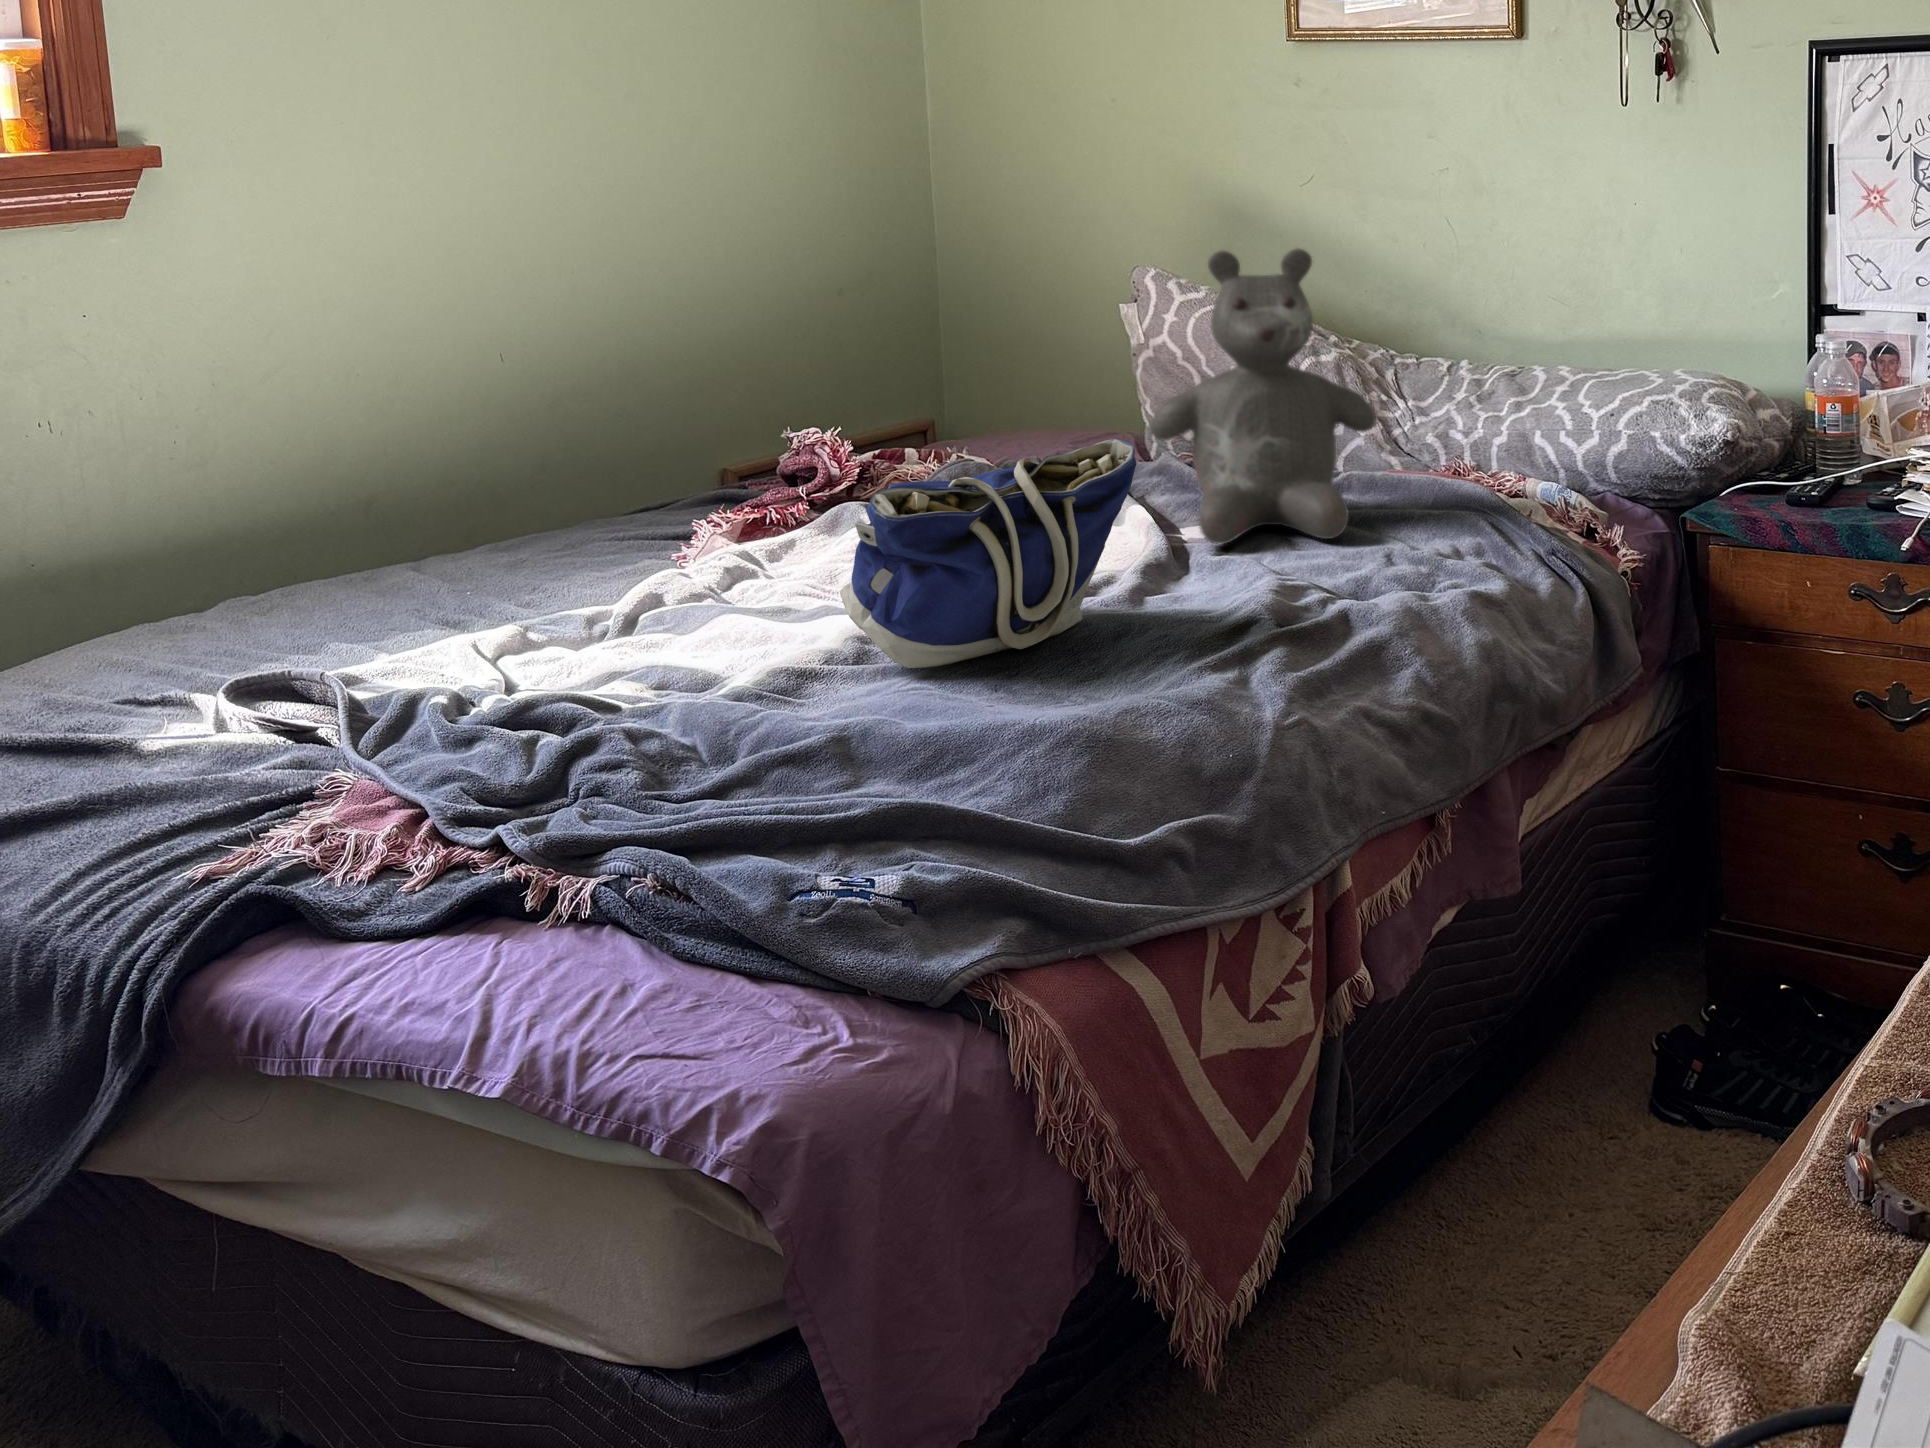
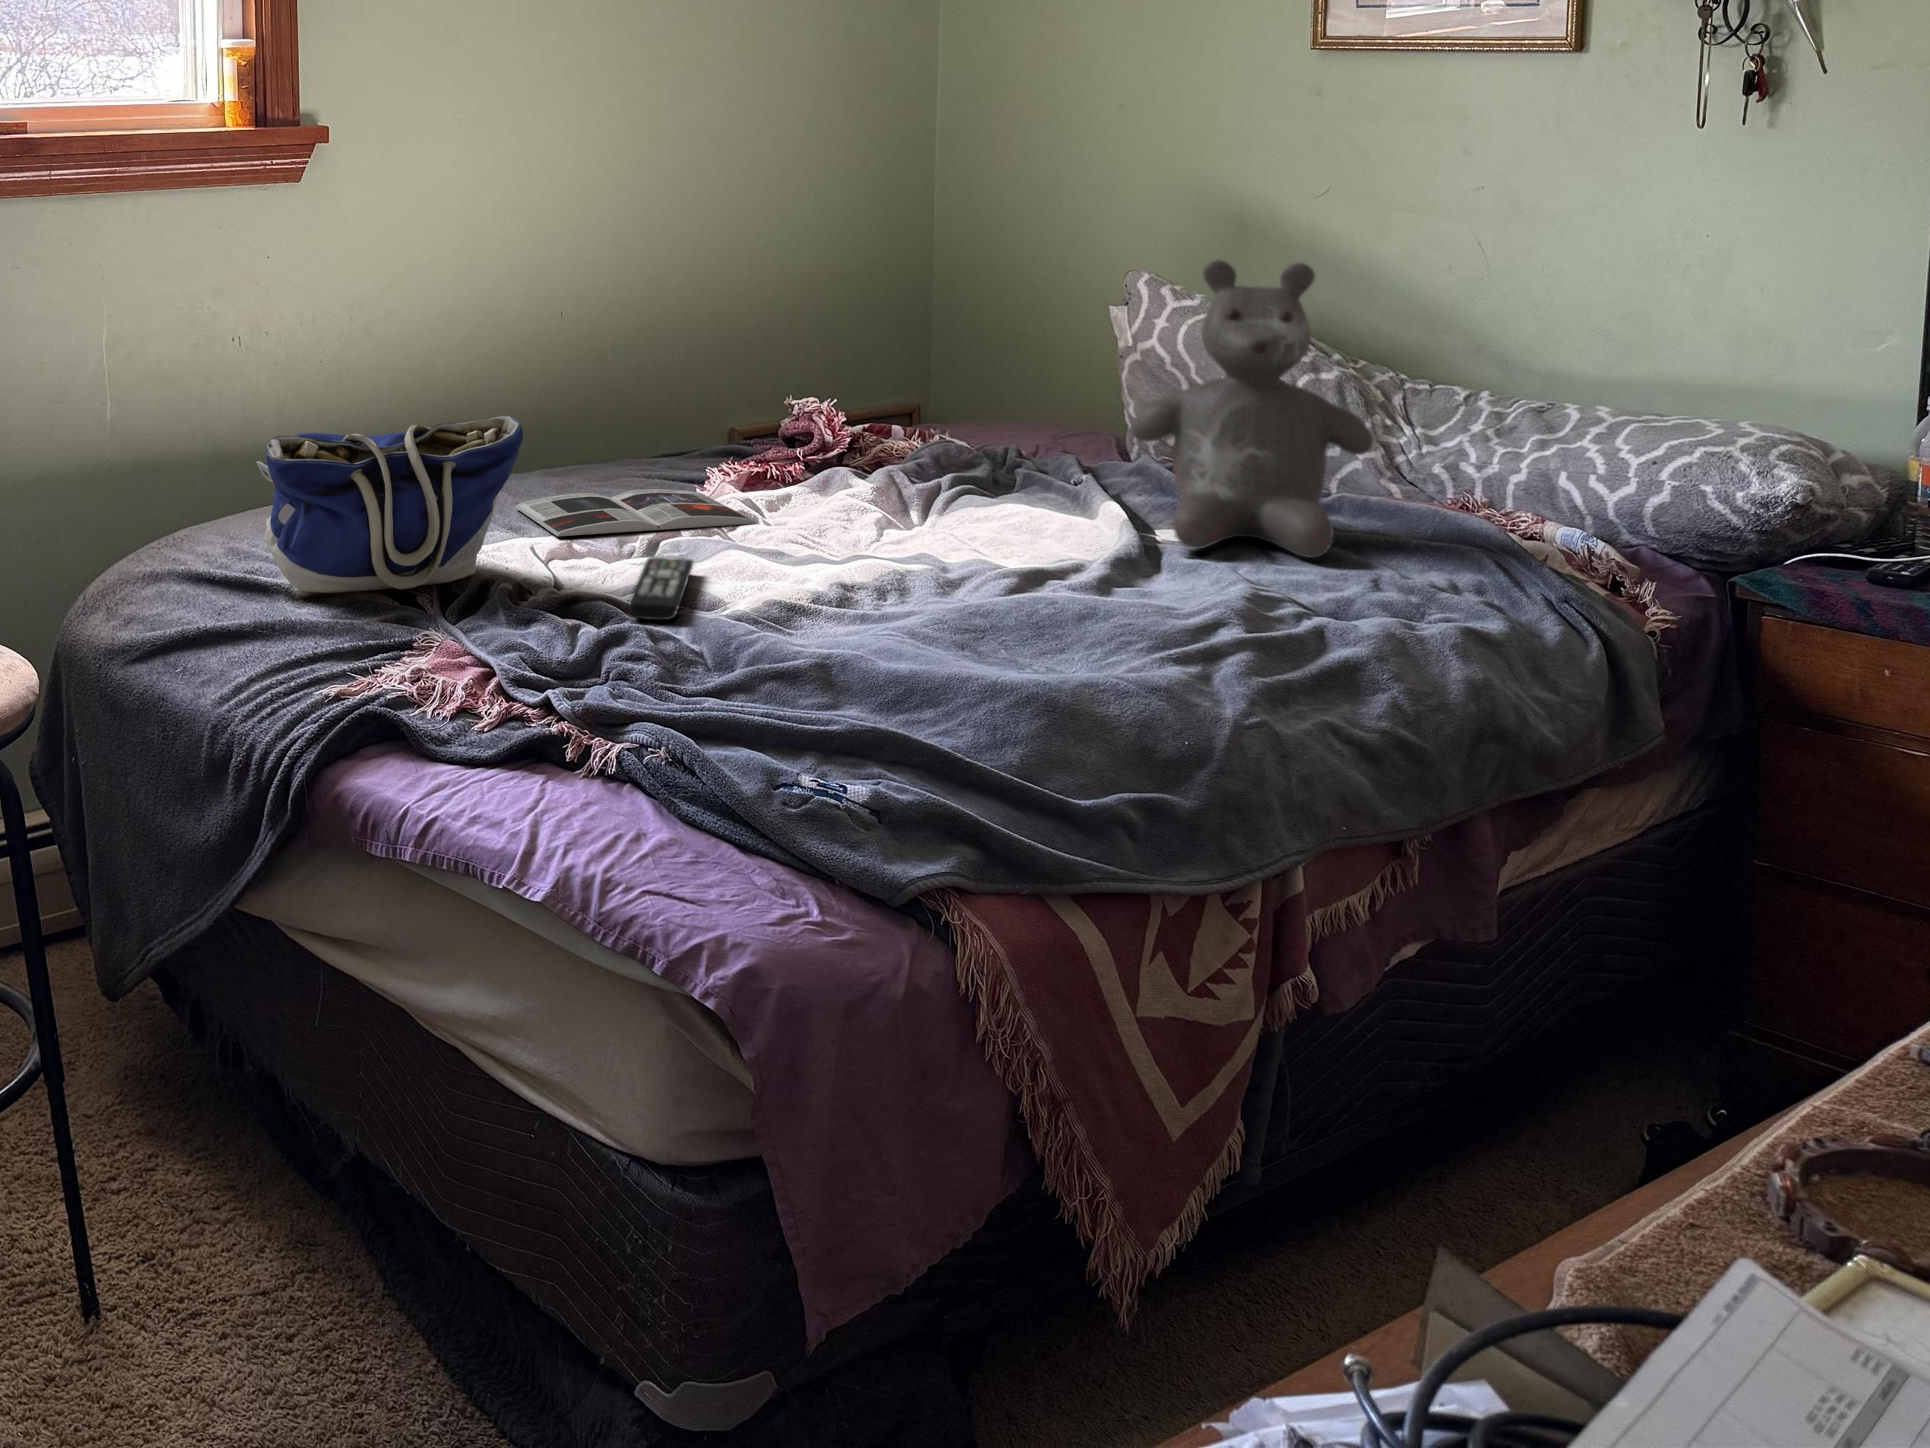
tote bag: present [840,439,1137,668] -> present [256,415,523,593]
magazine: none [457,548,757,624] -> present [515,489,756,536]
remote control: none [602,630,683,712] -> present [628,557,694,620]

